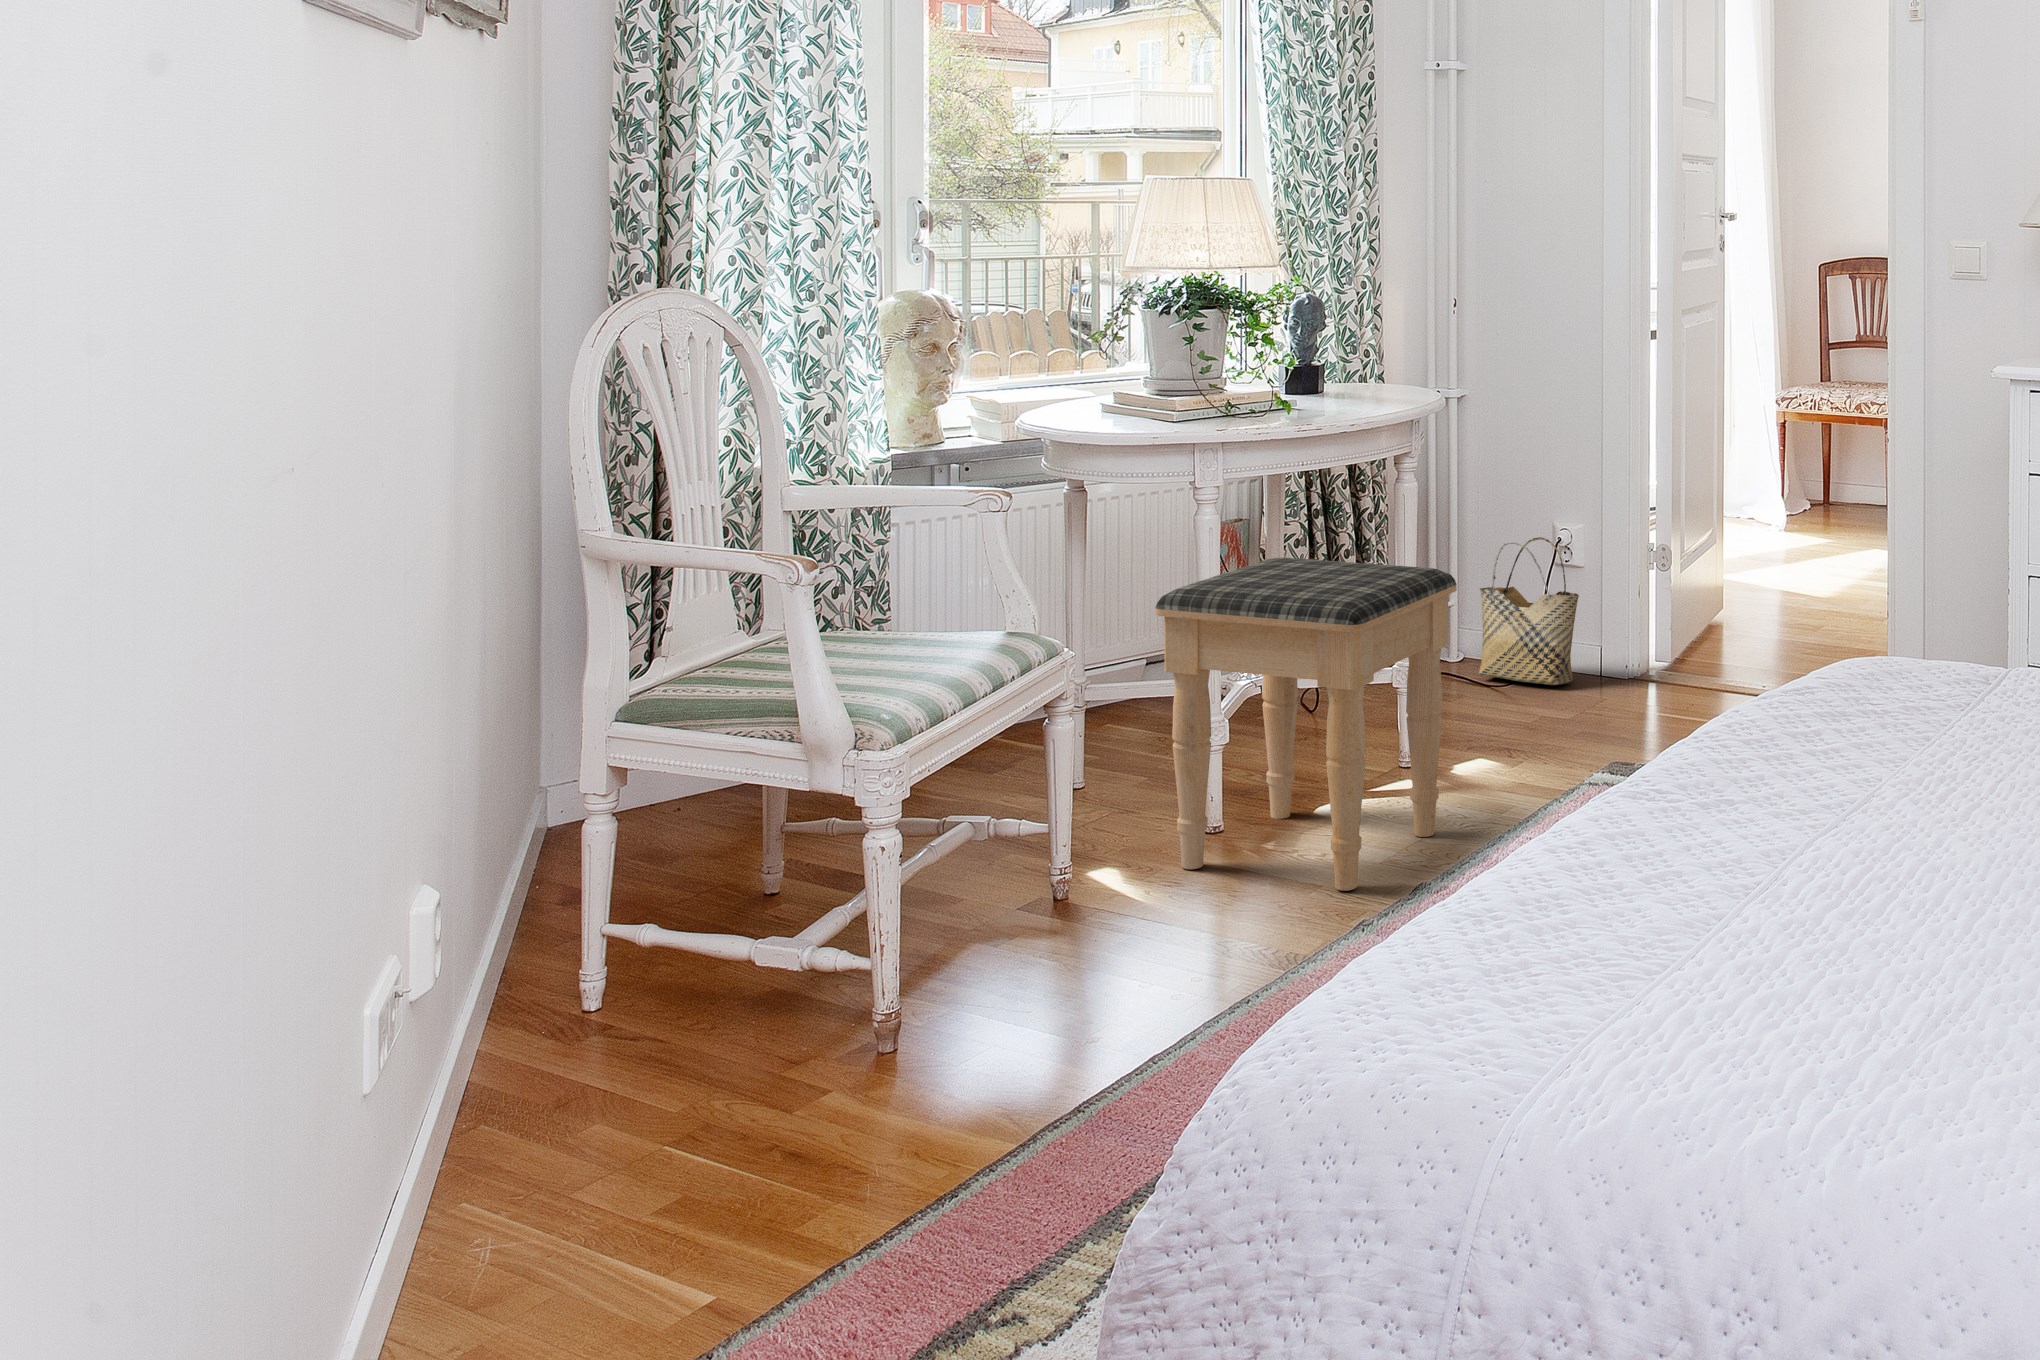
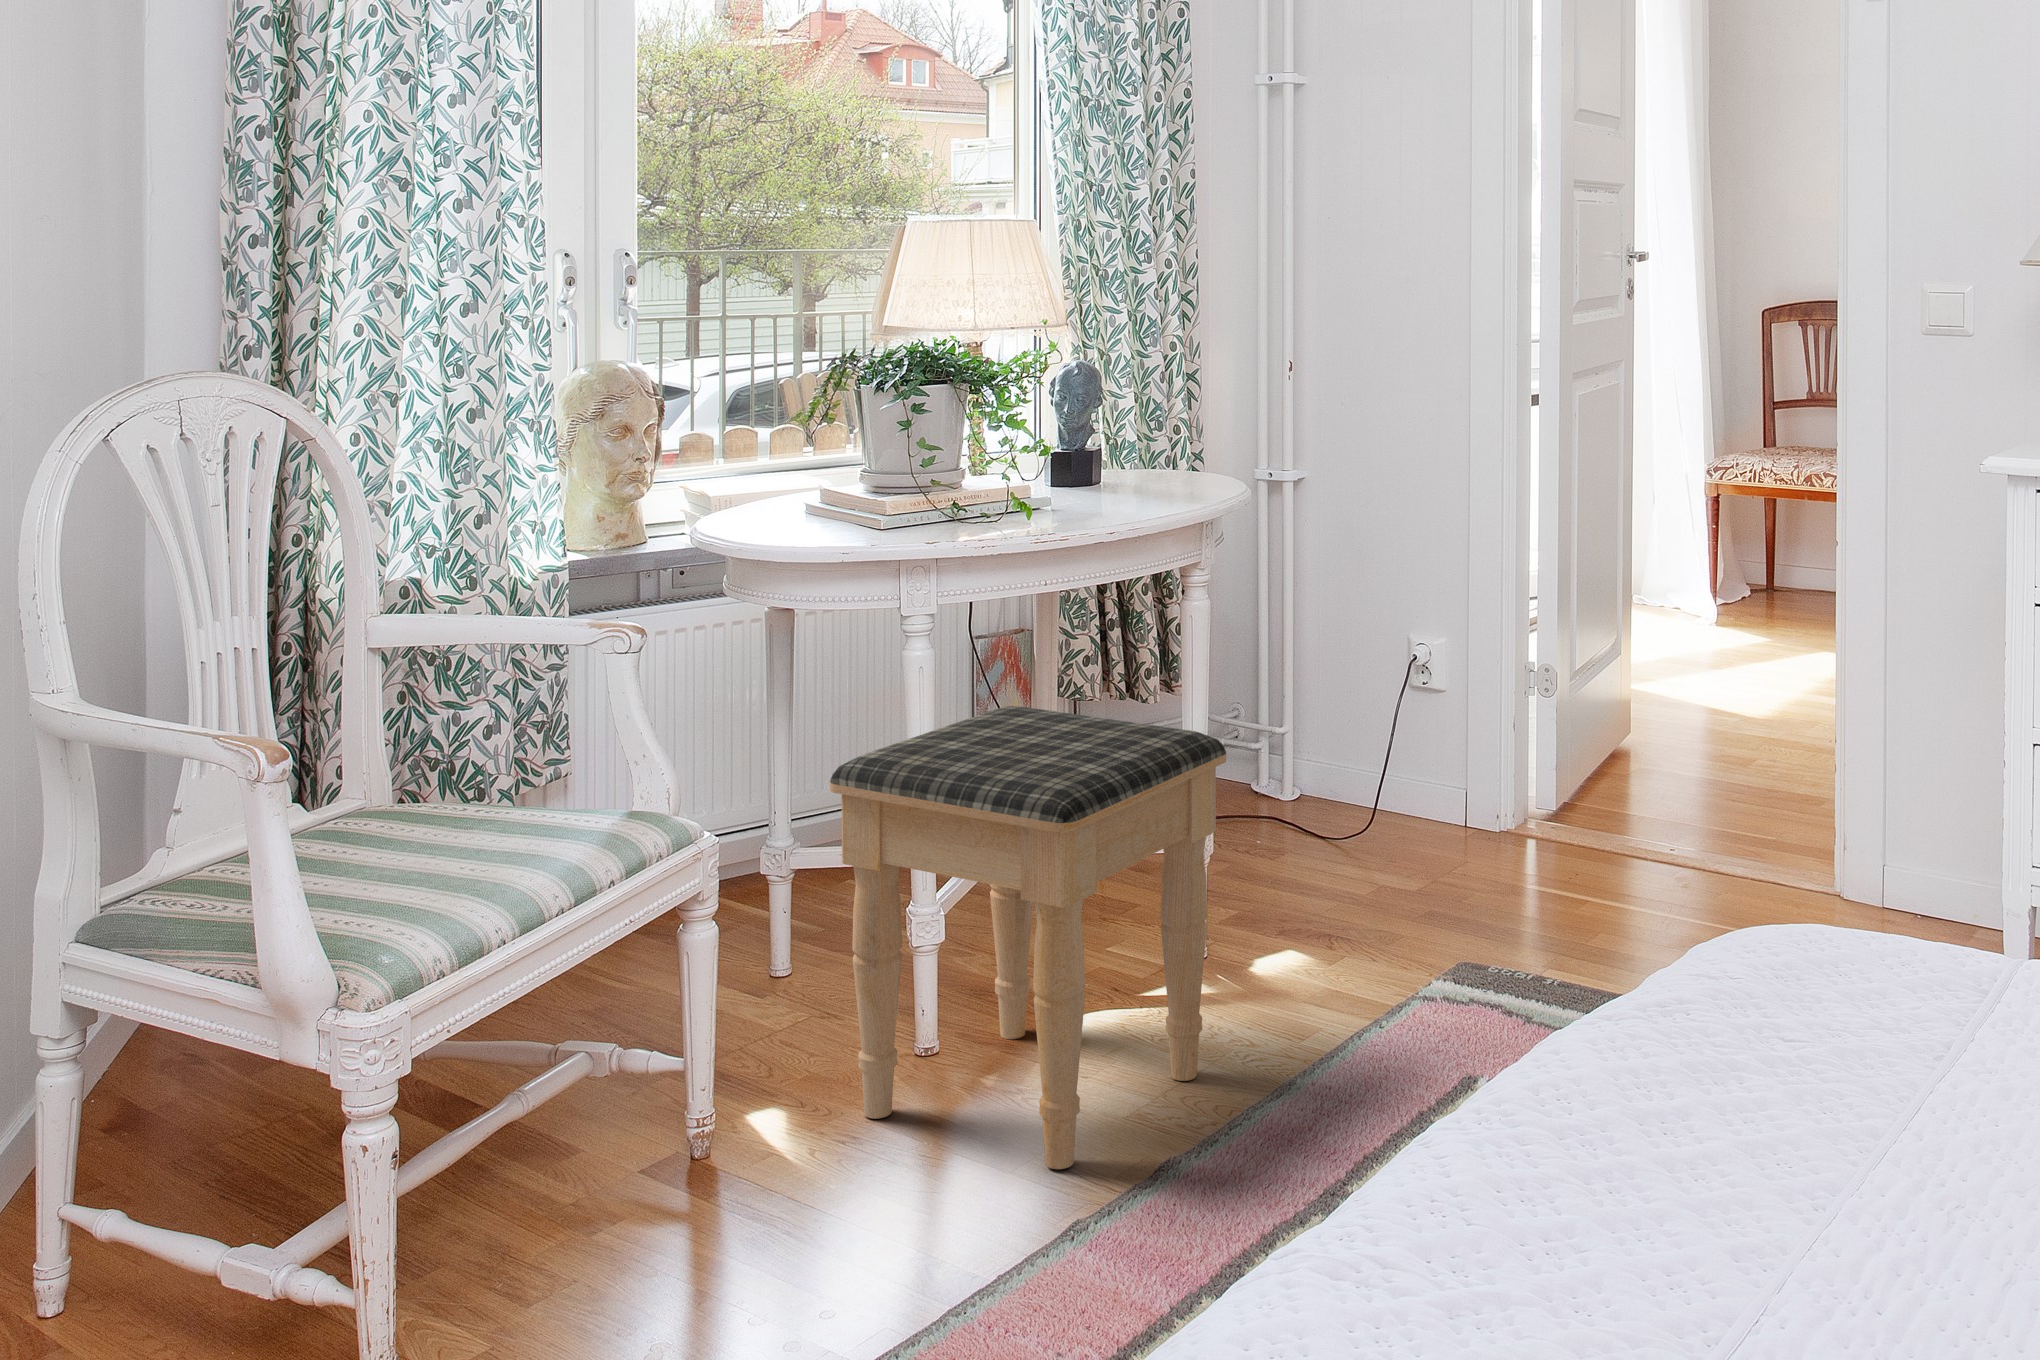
woven basket: present [1479,537,1579,685] -> none [1310,656,1432,842]

